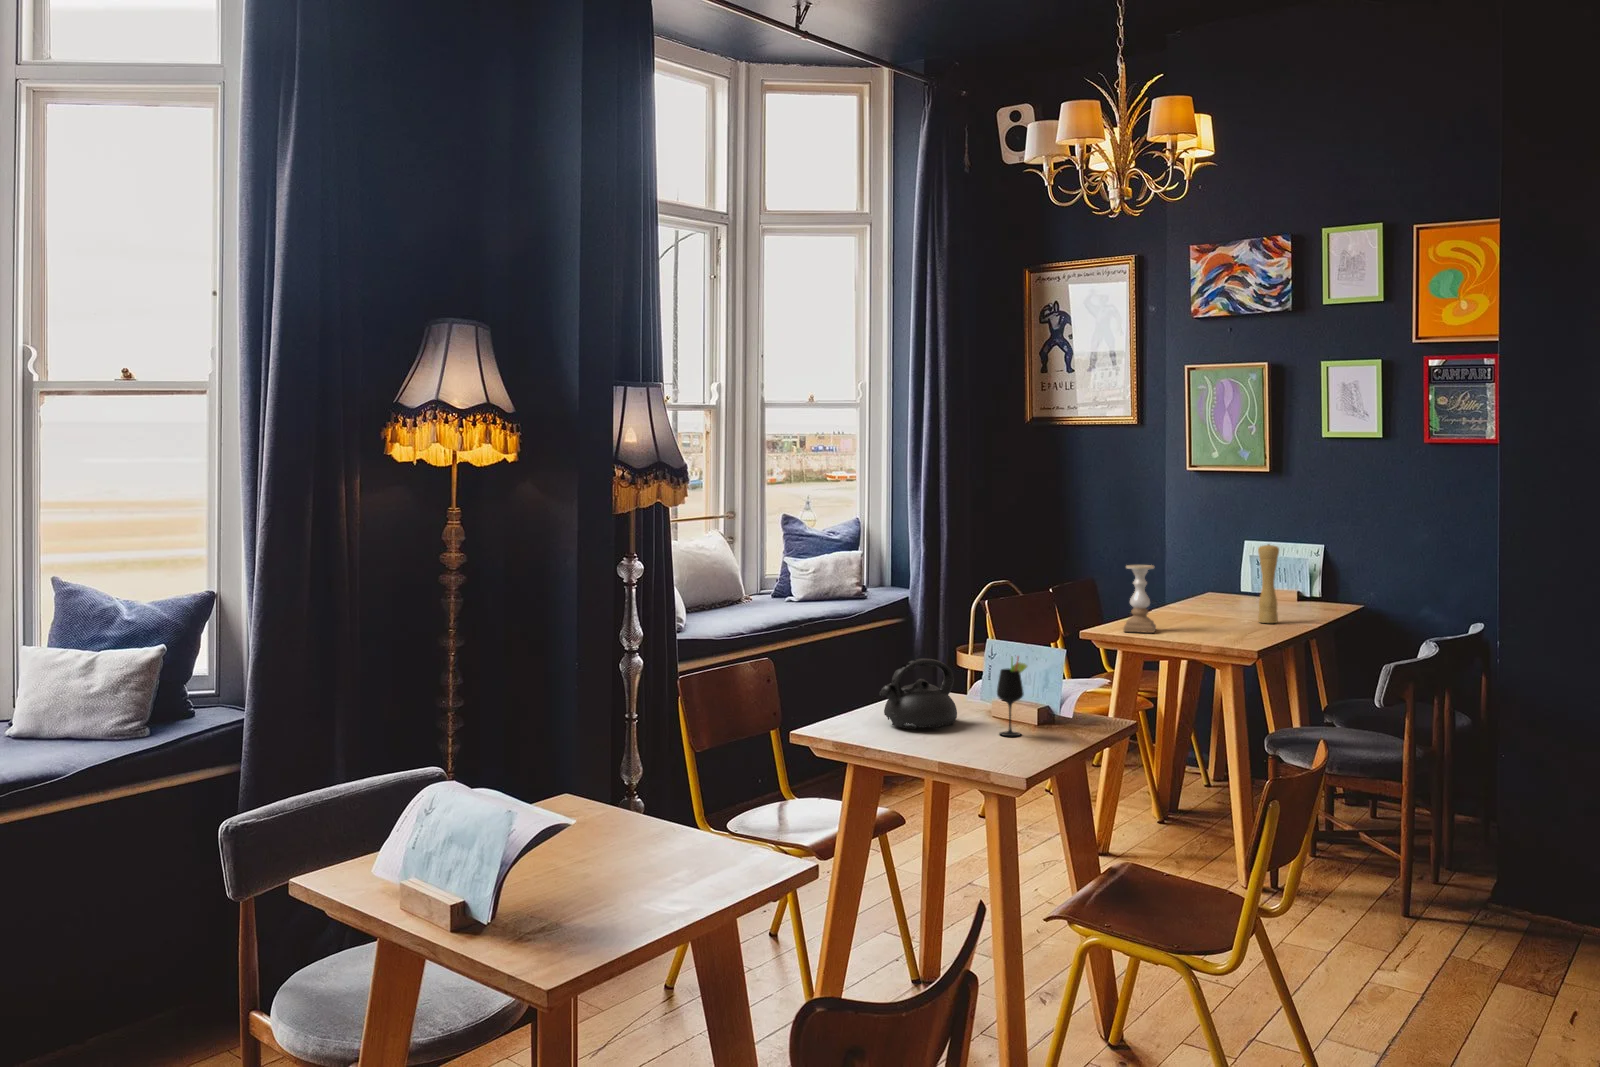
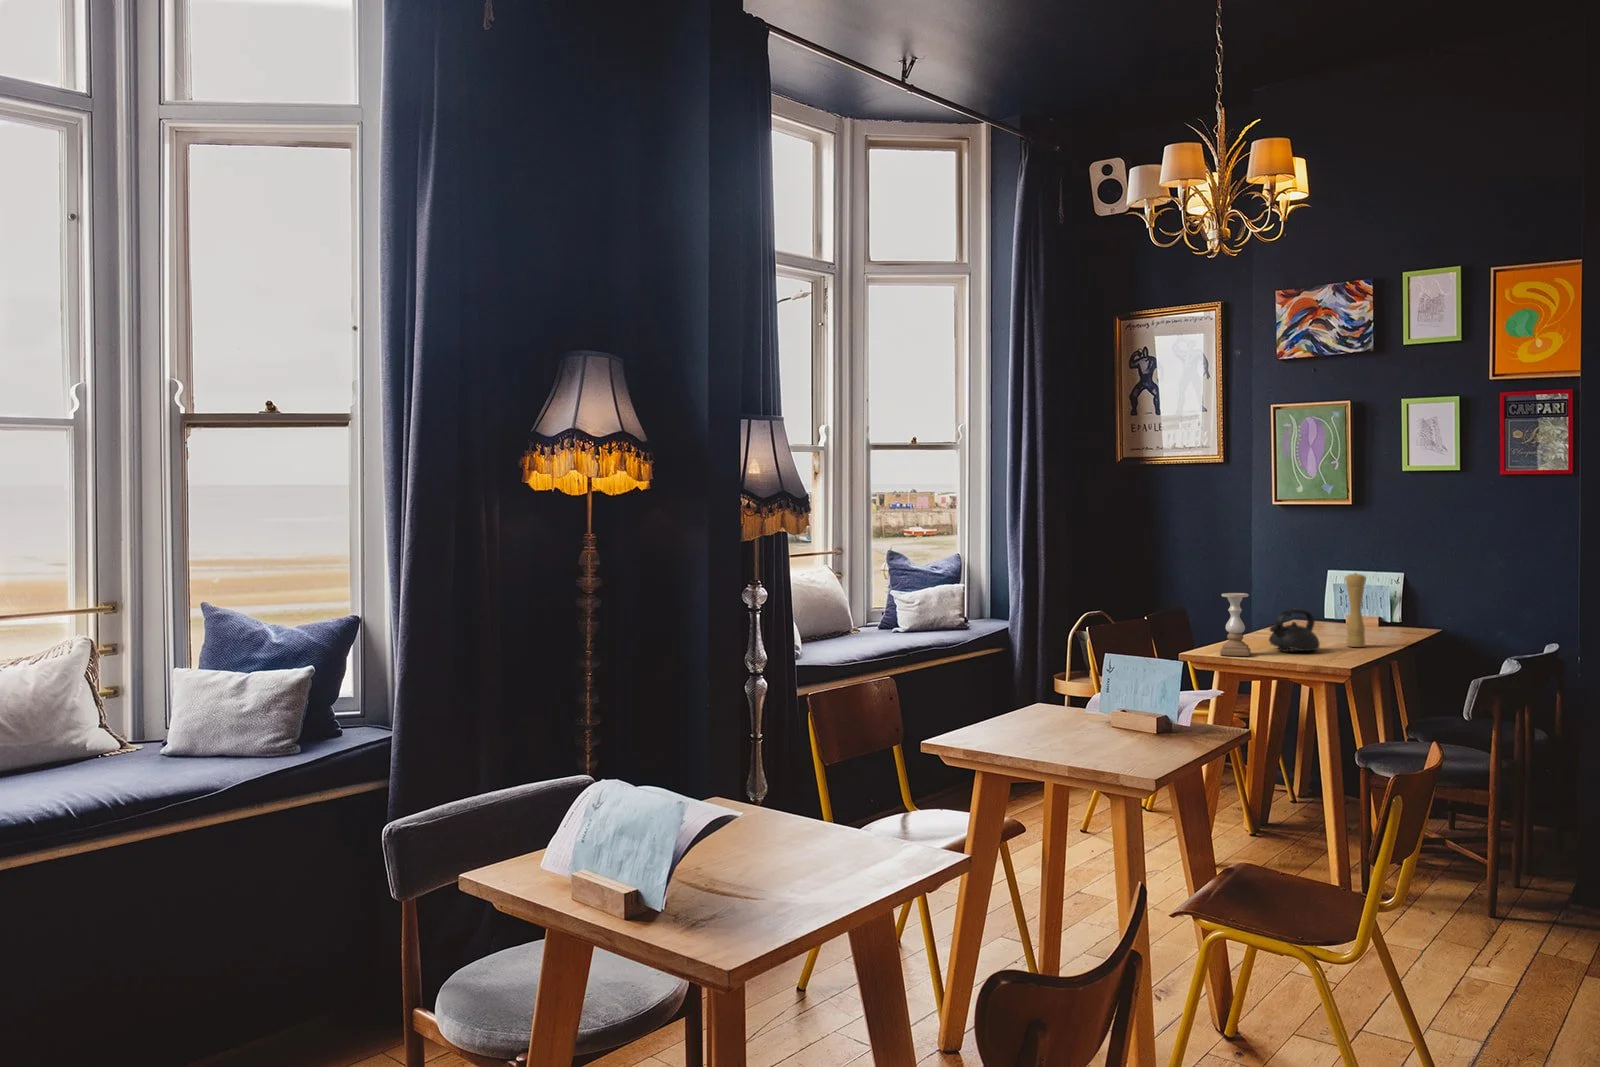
wine glass: present [997,657,1027,736] -> none [1120,673,1147,744]
teapot: present [880,658,957,729] -> present [1269,609,1320,652]

